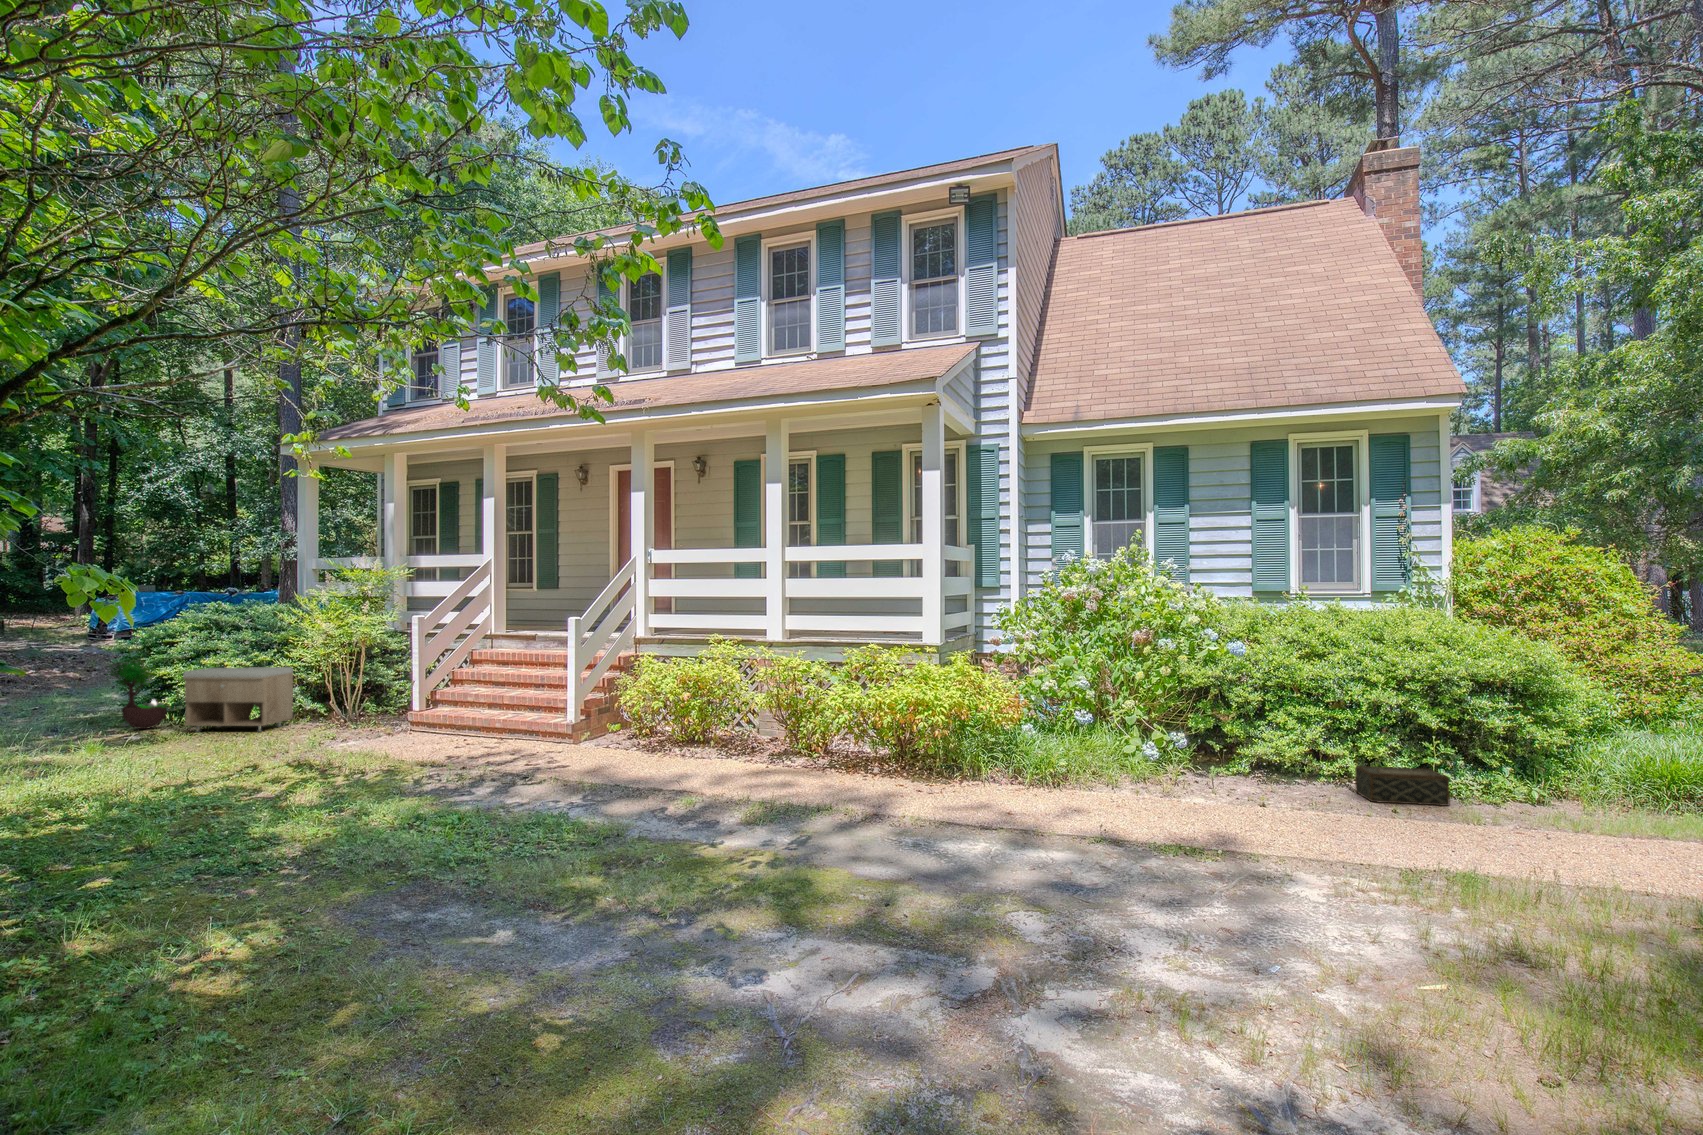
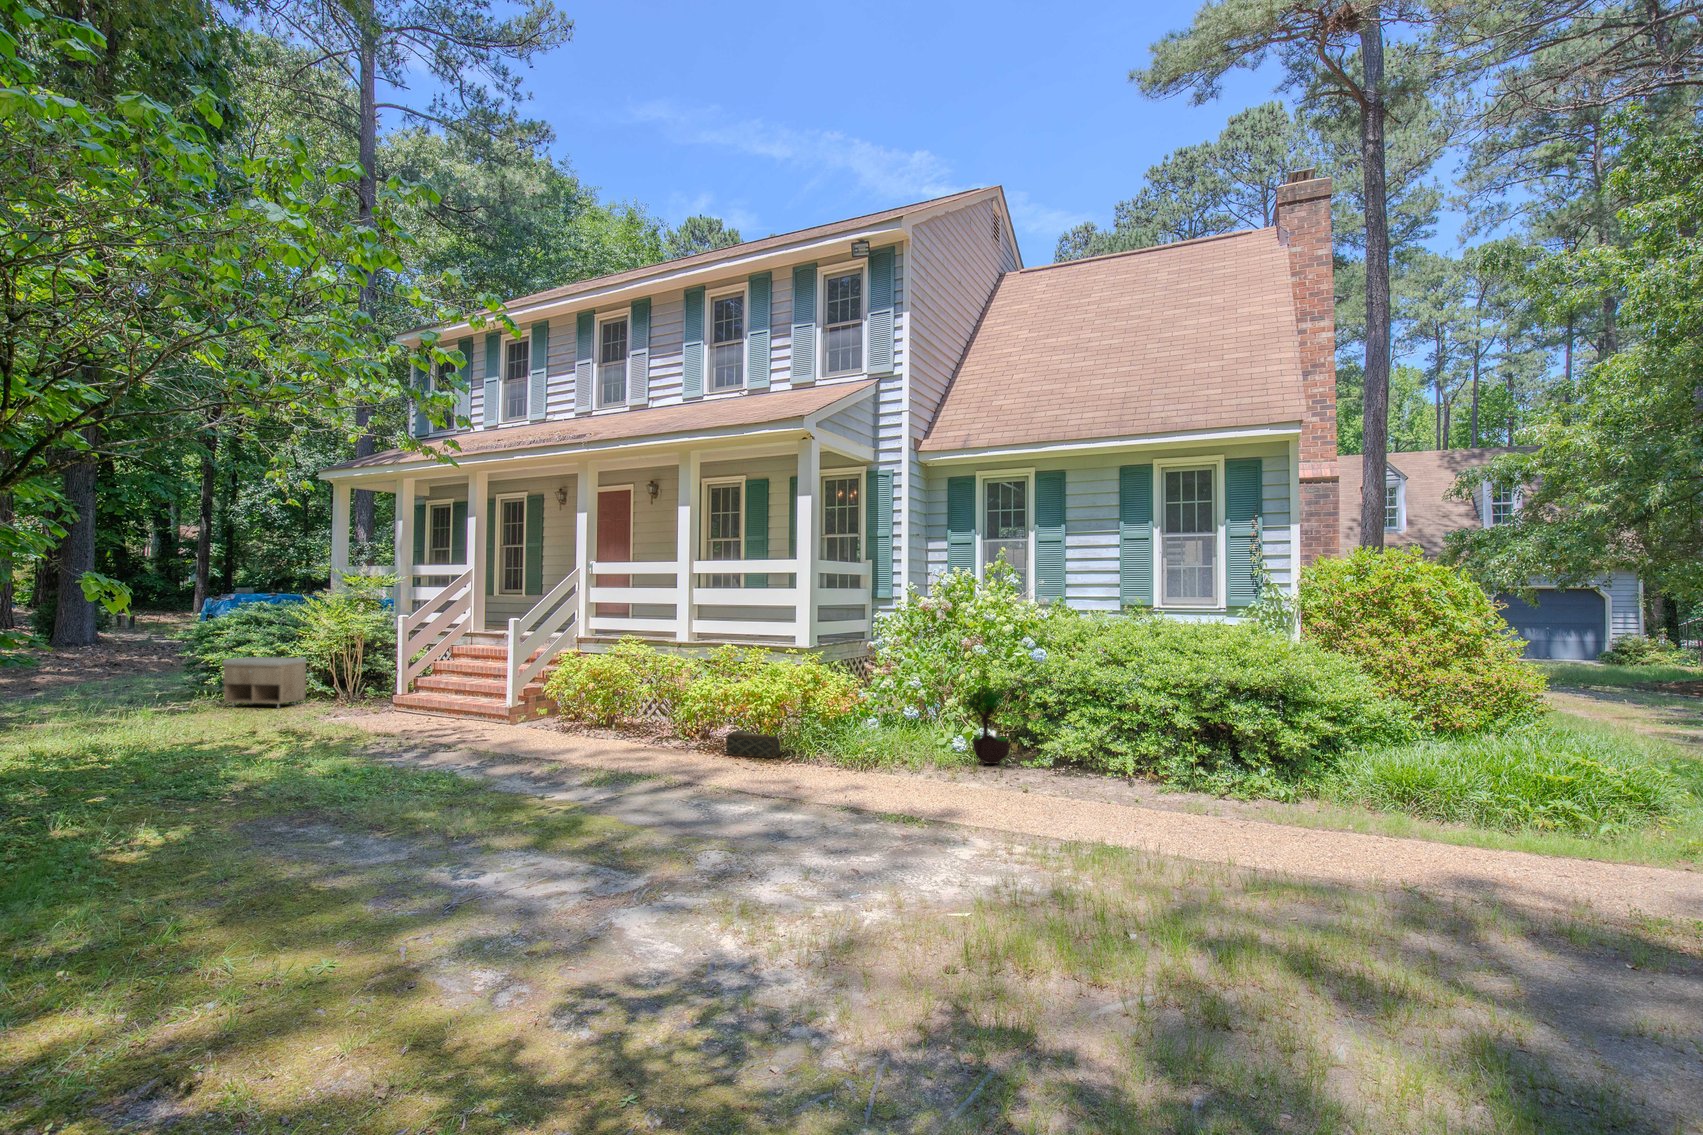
potted tree: present [107,657,167,729] -> present [963,686,1010,764]
woven basket: present [1355,766,1450,806] -> present [726,730,784,758]

